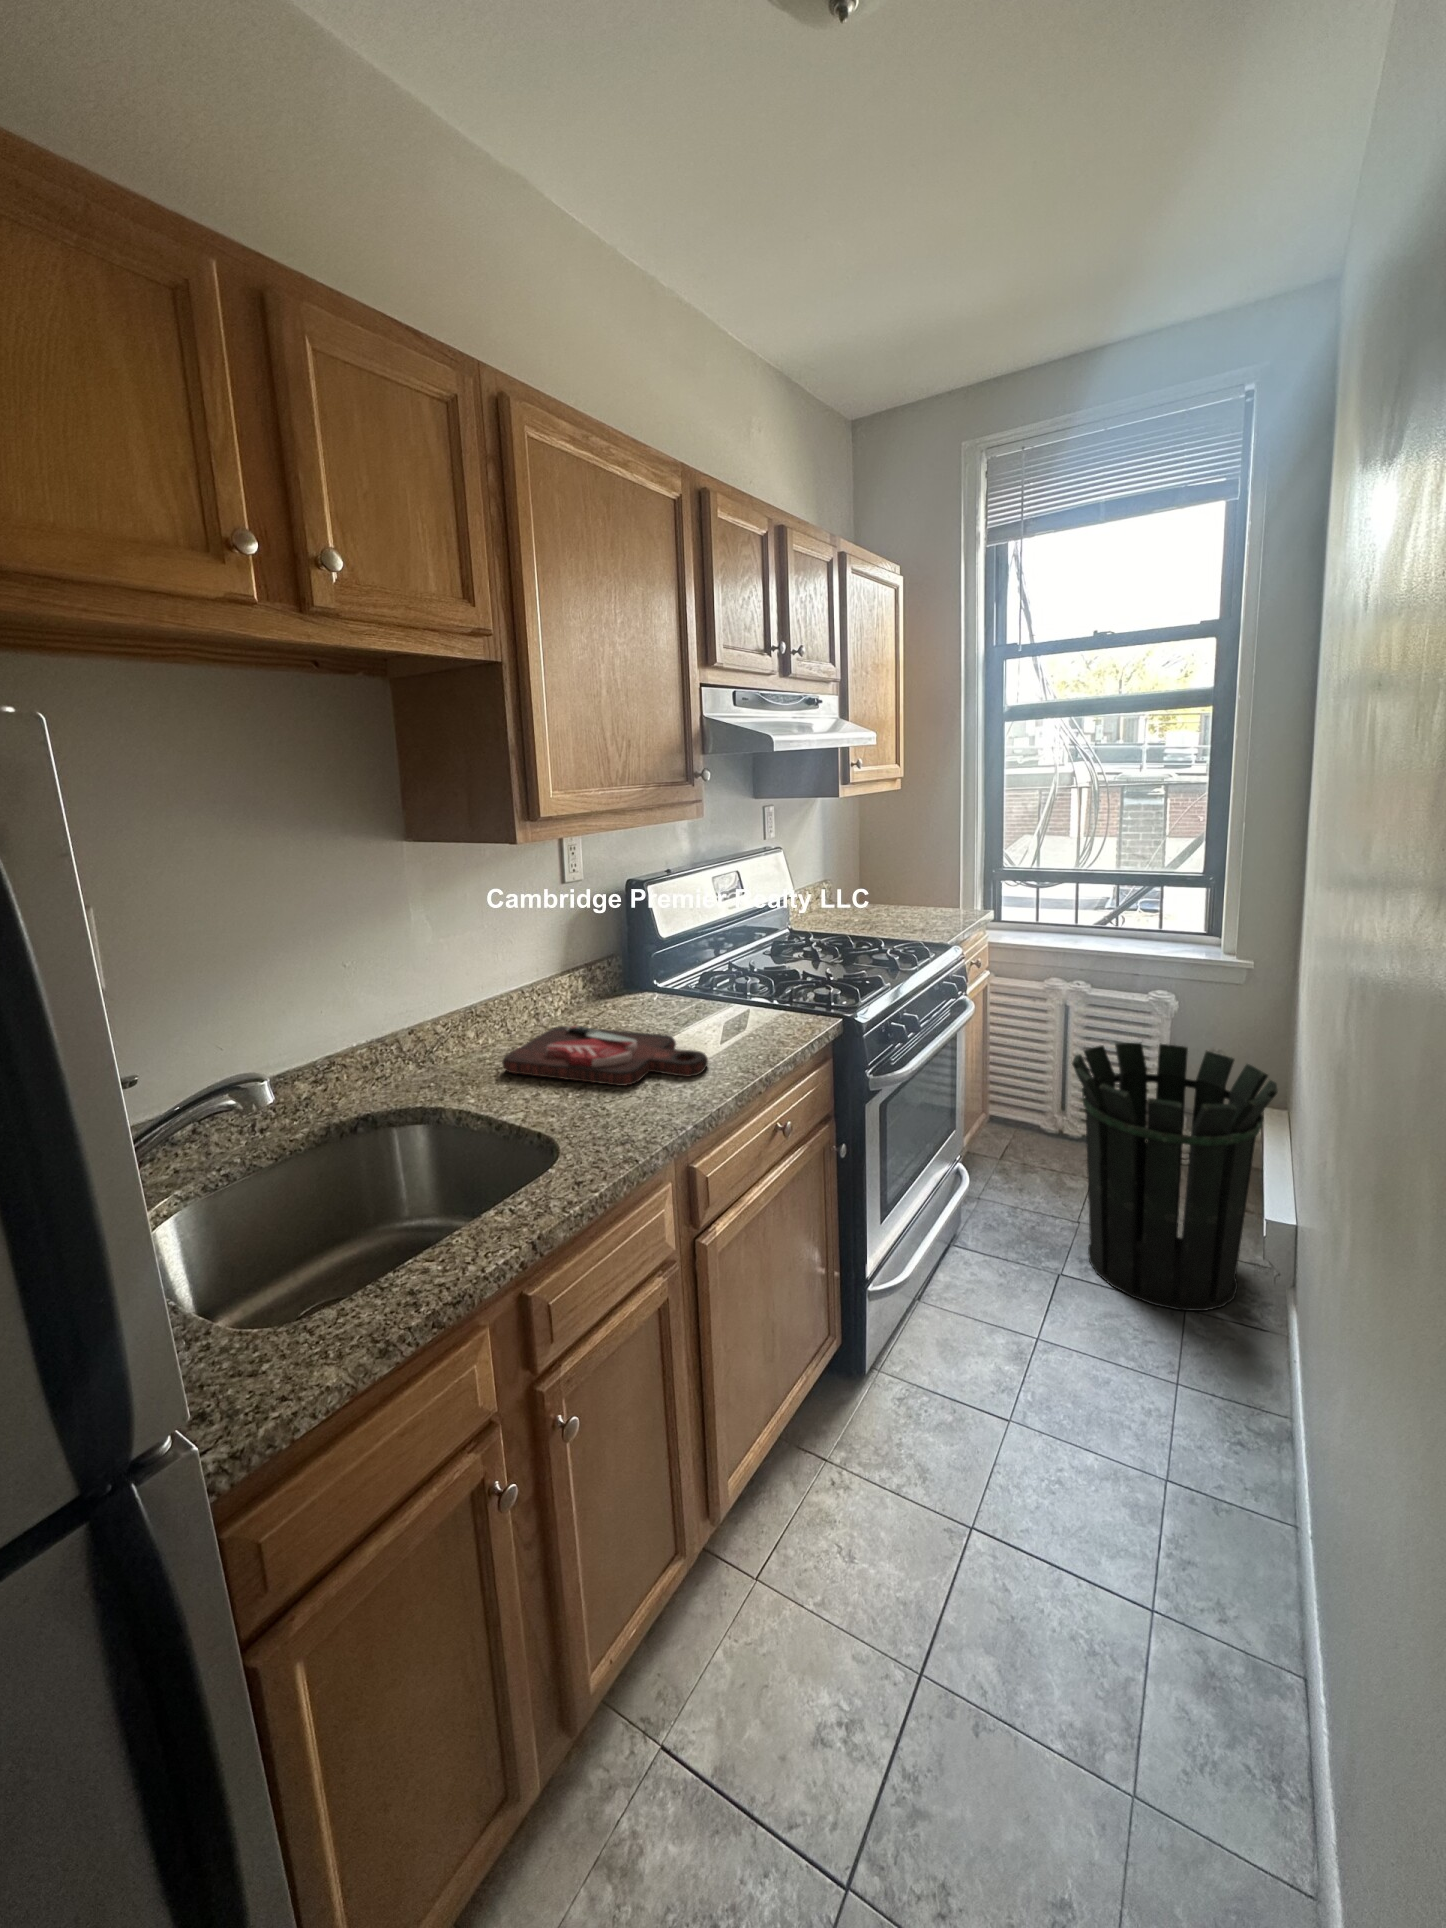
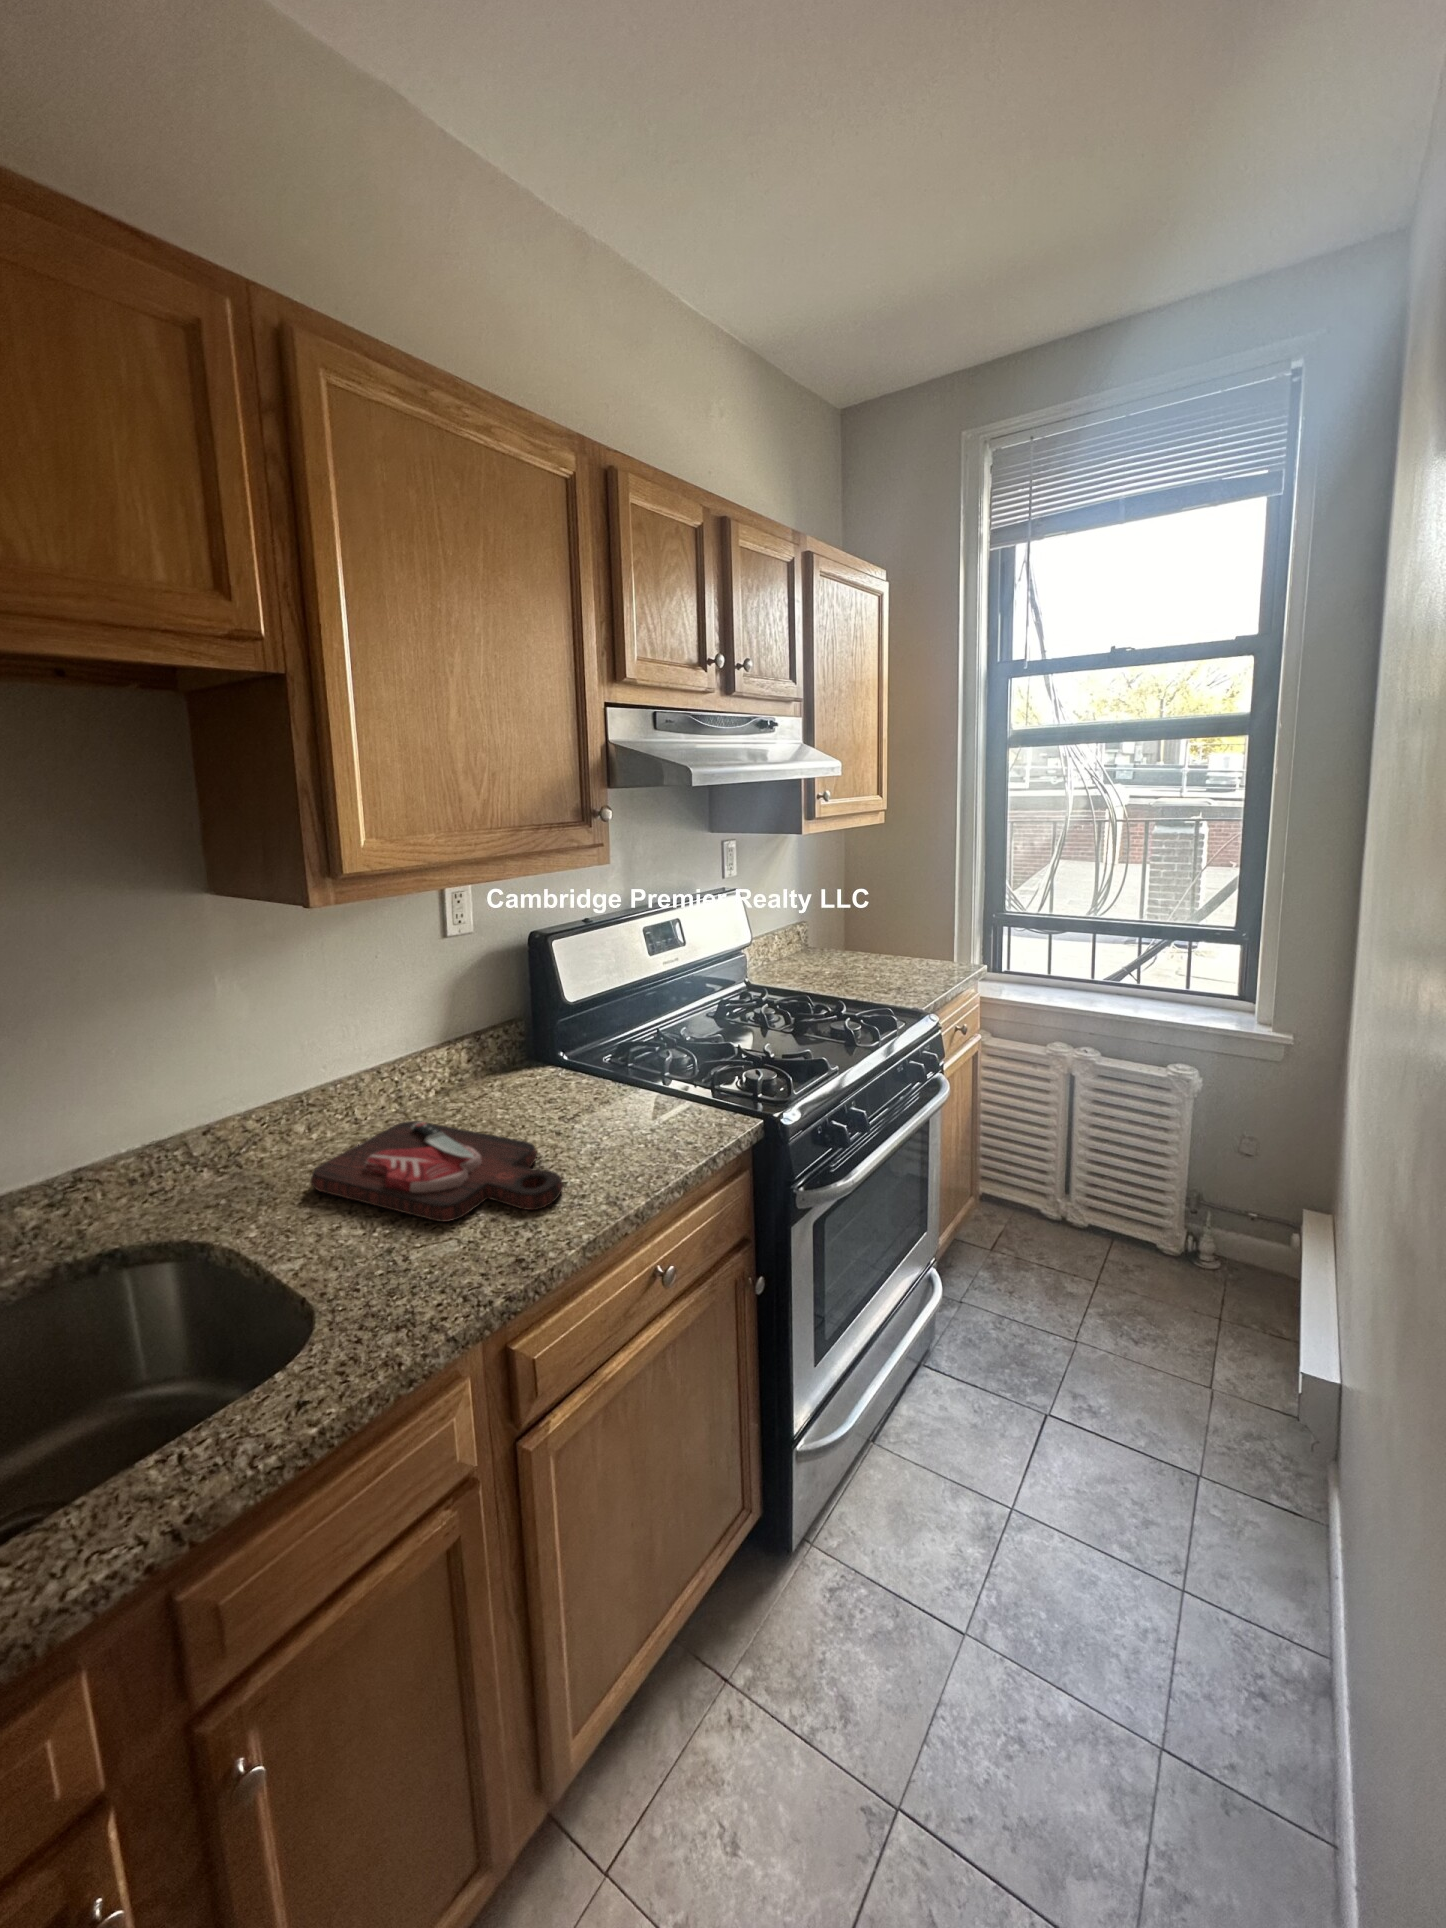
waste bin: present [1072,1043,1278,1311] -> none [1065,1133,1319,1480]

